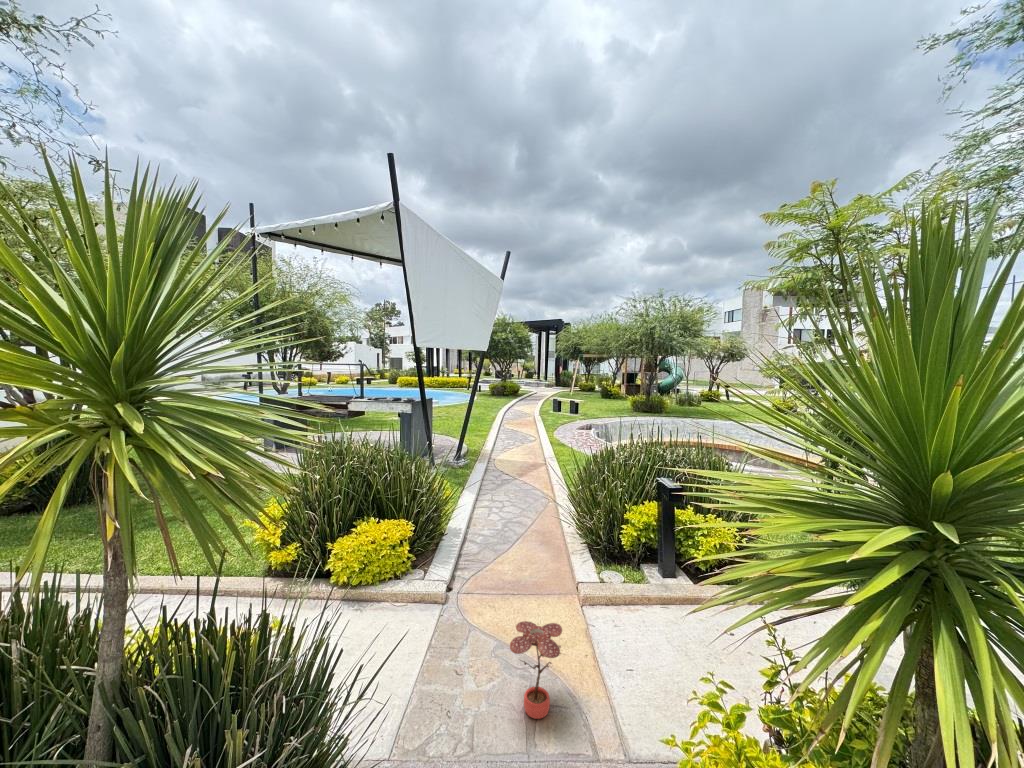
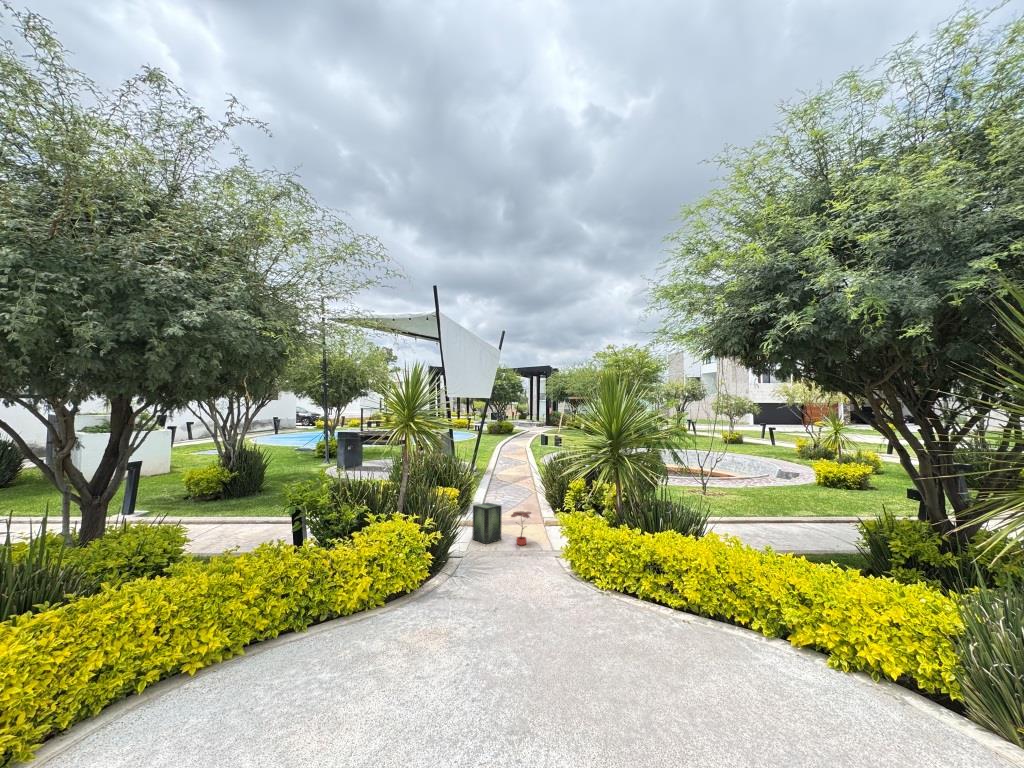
storage box: none [418,585,488,711] -> present [472,503,502,544]

